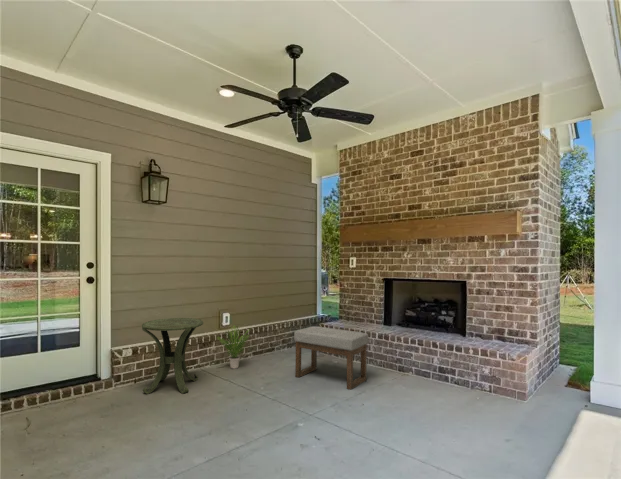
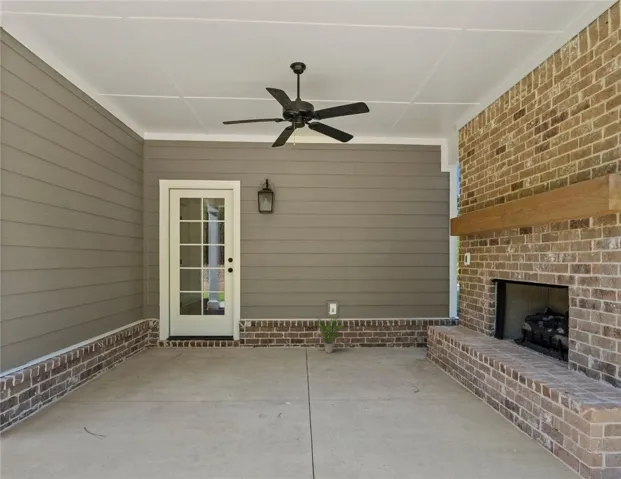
side table: present [142,318,203,394] -> none [244,301,292,360]
ottoman: present [294,326,368,390] -> none [358,324,421,393]

